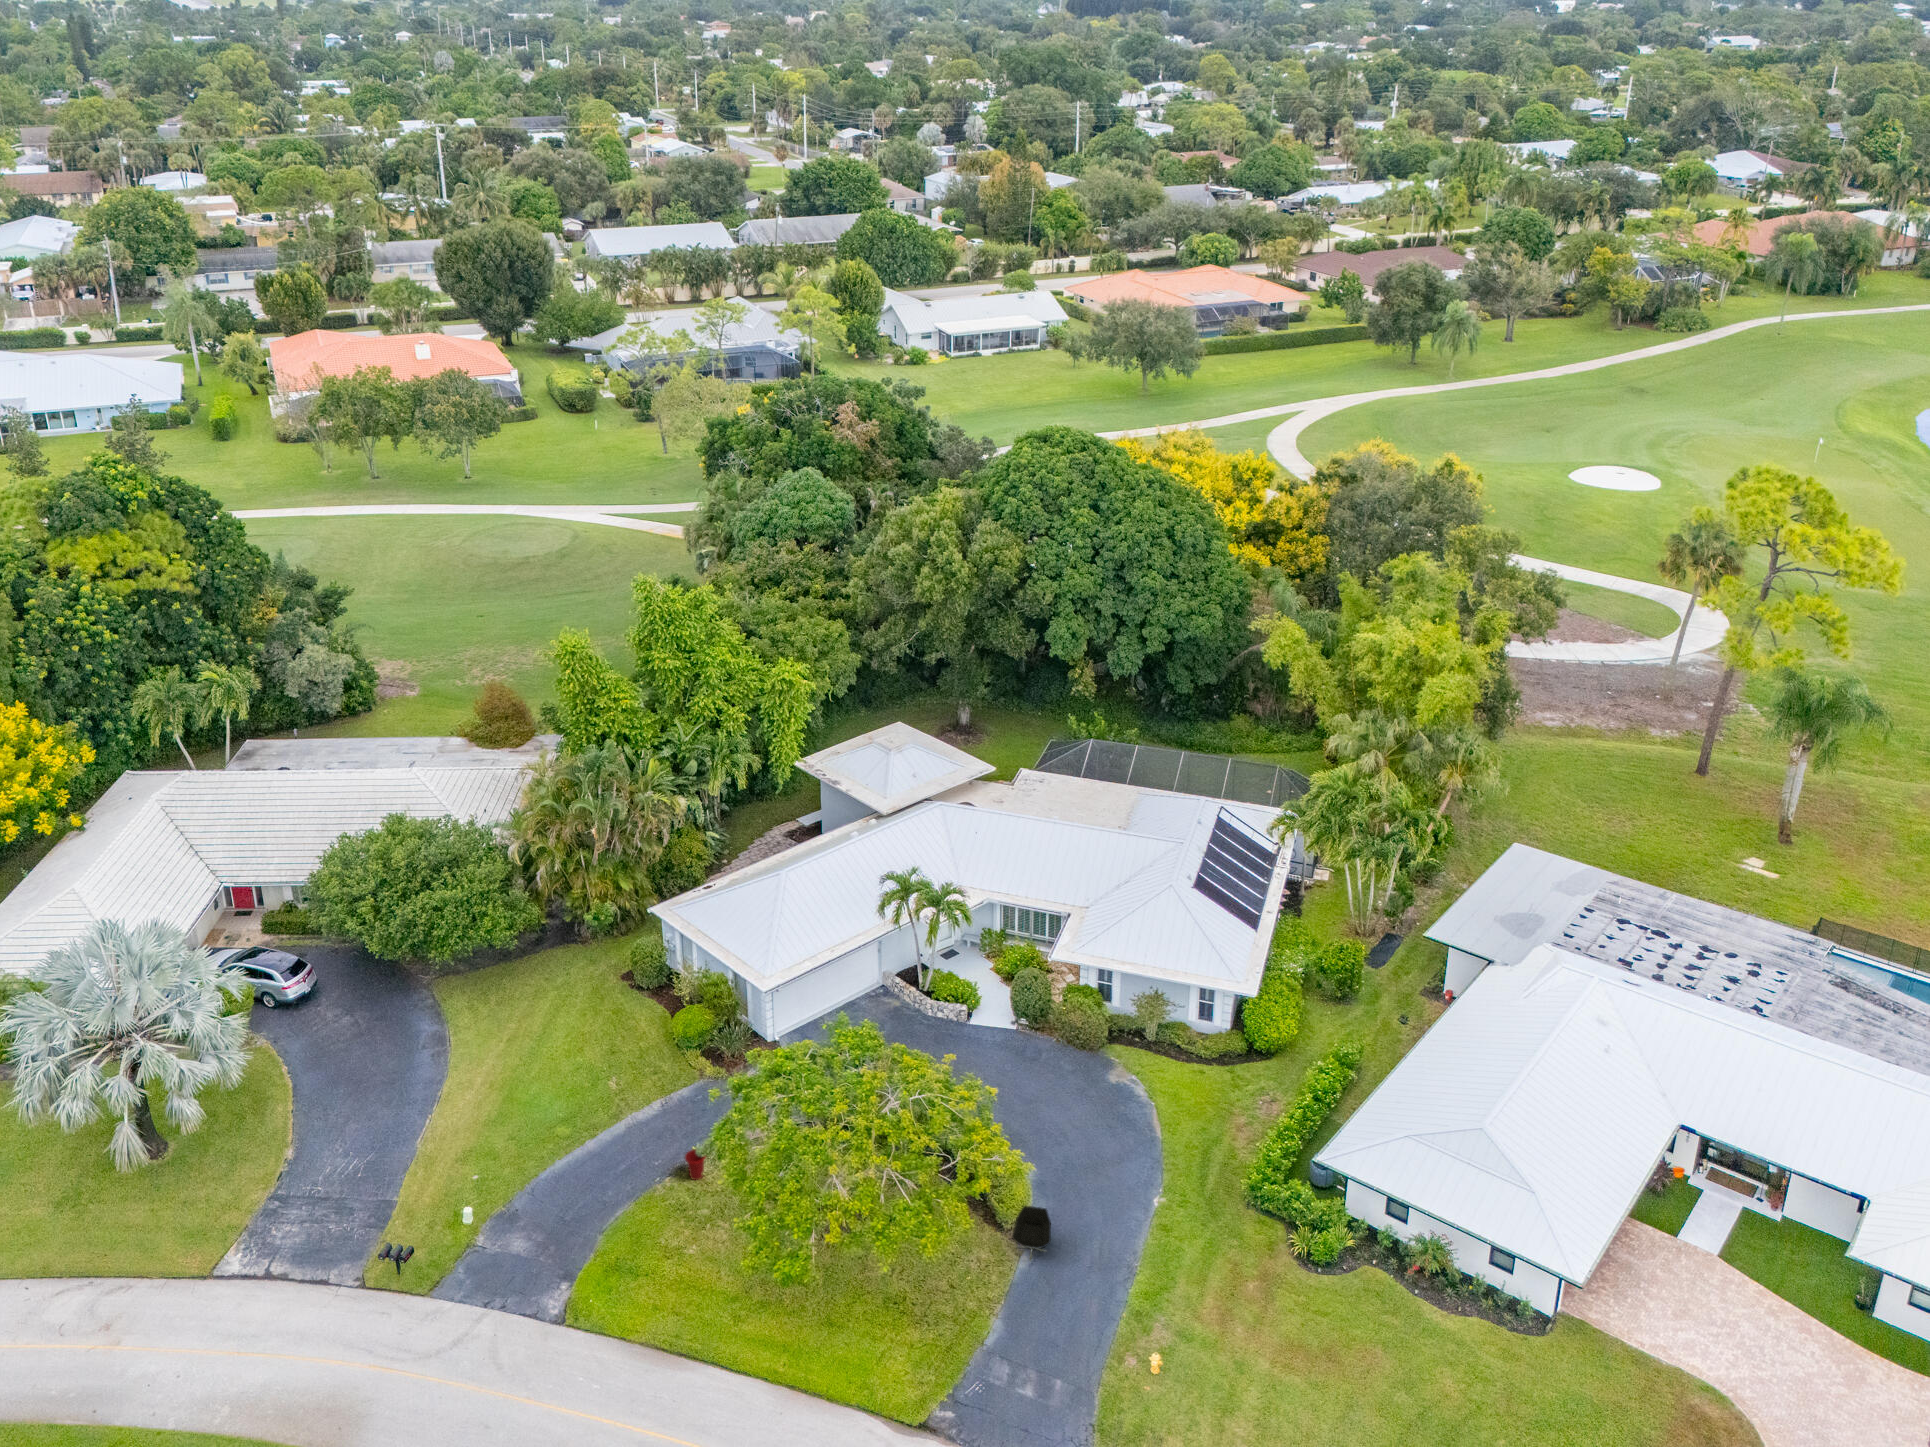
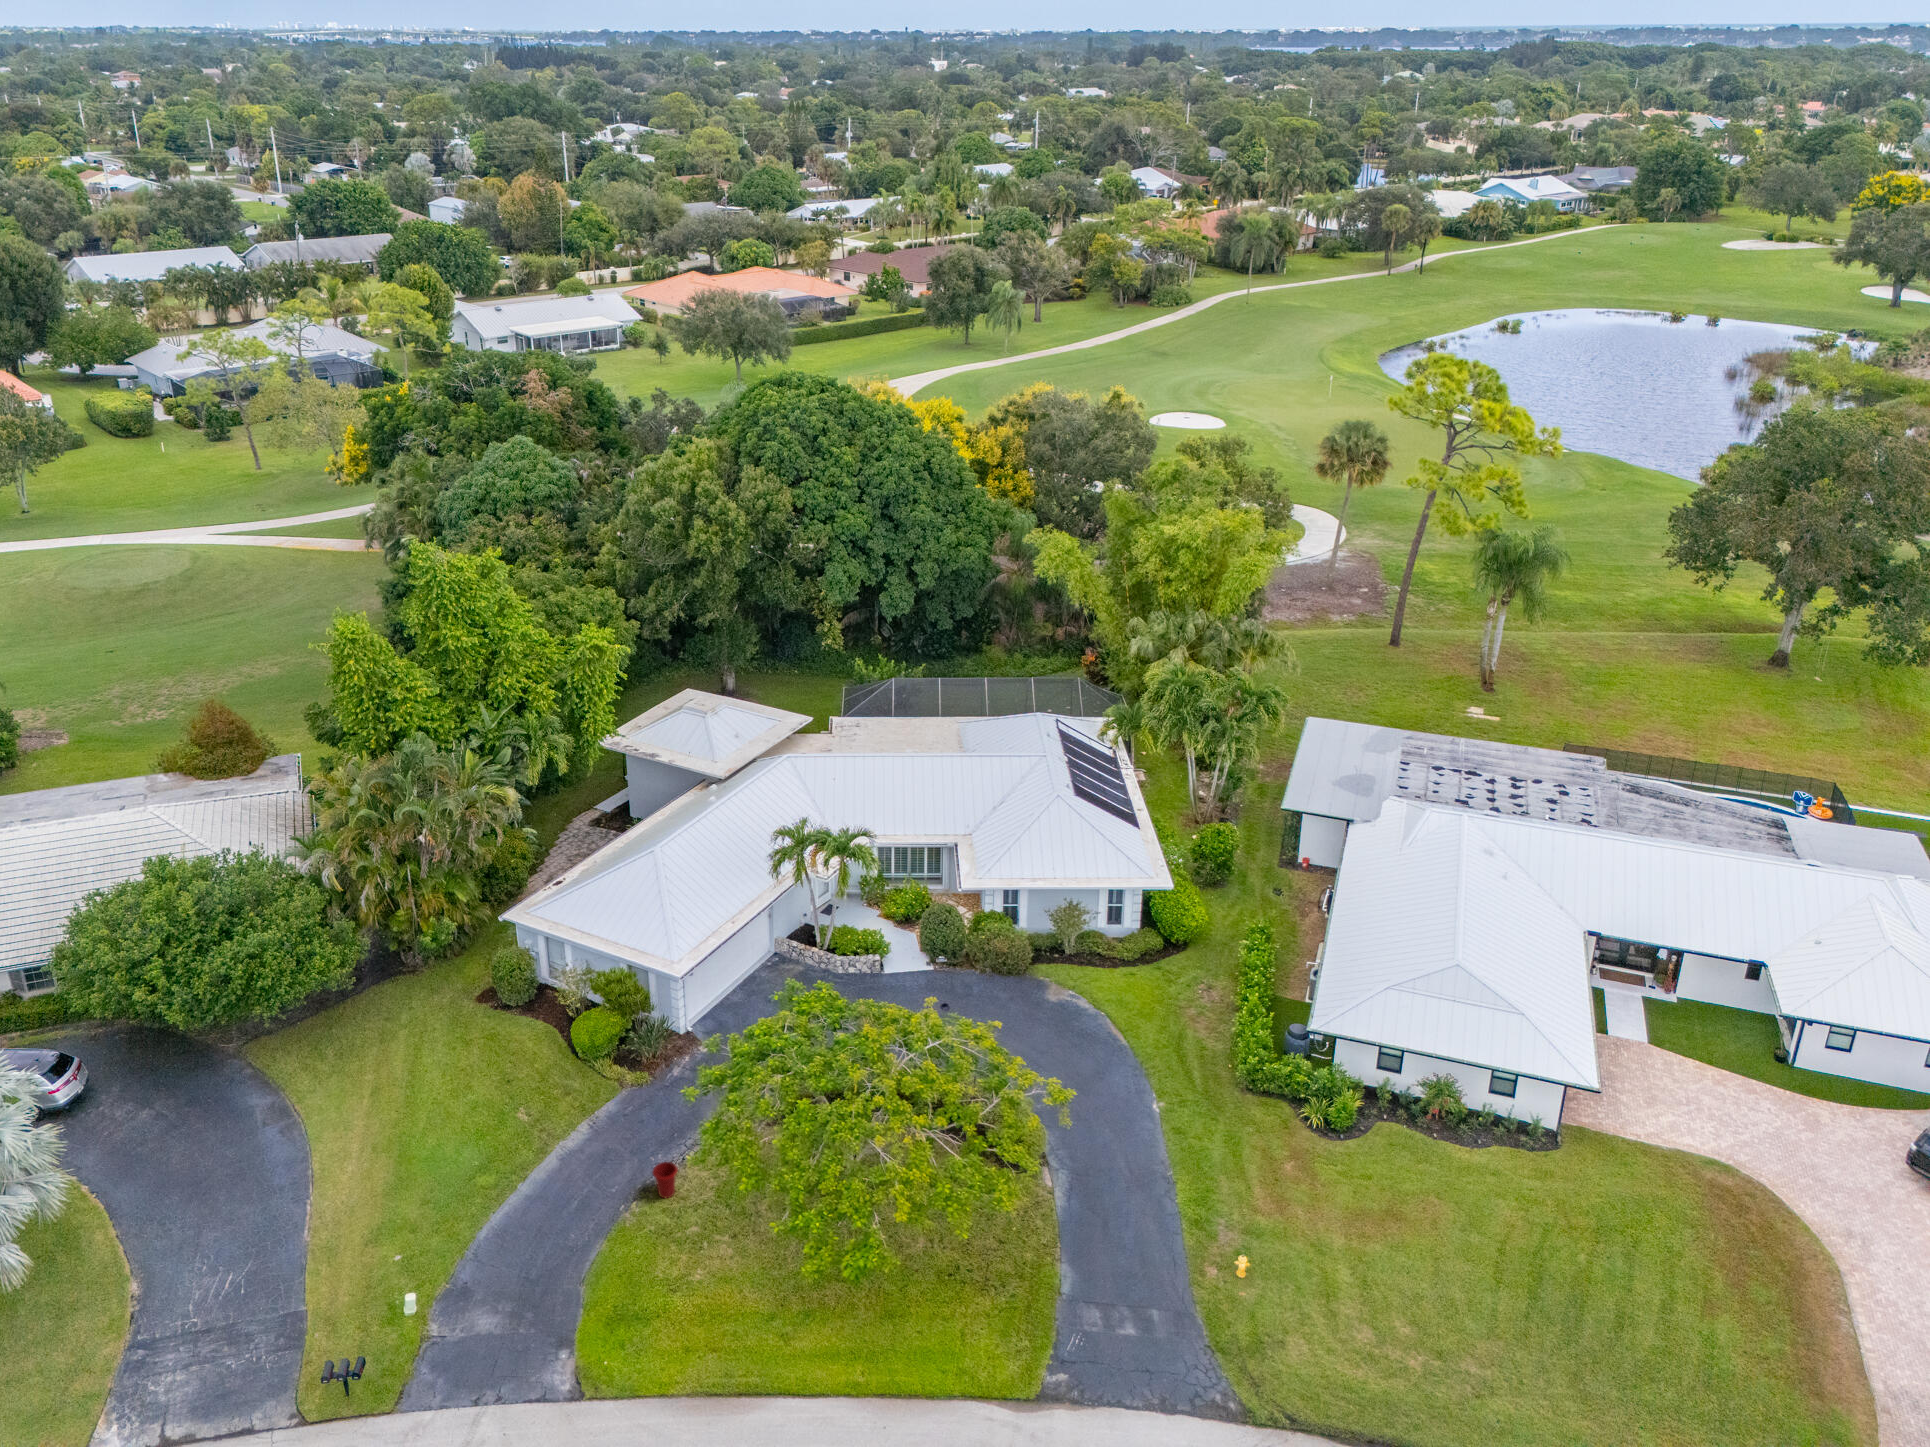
lounge chair: present [1012,1206,1051,1258] -> none [1039,1137,1085,1196]

